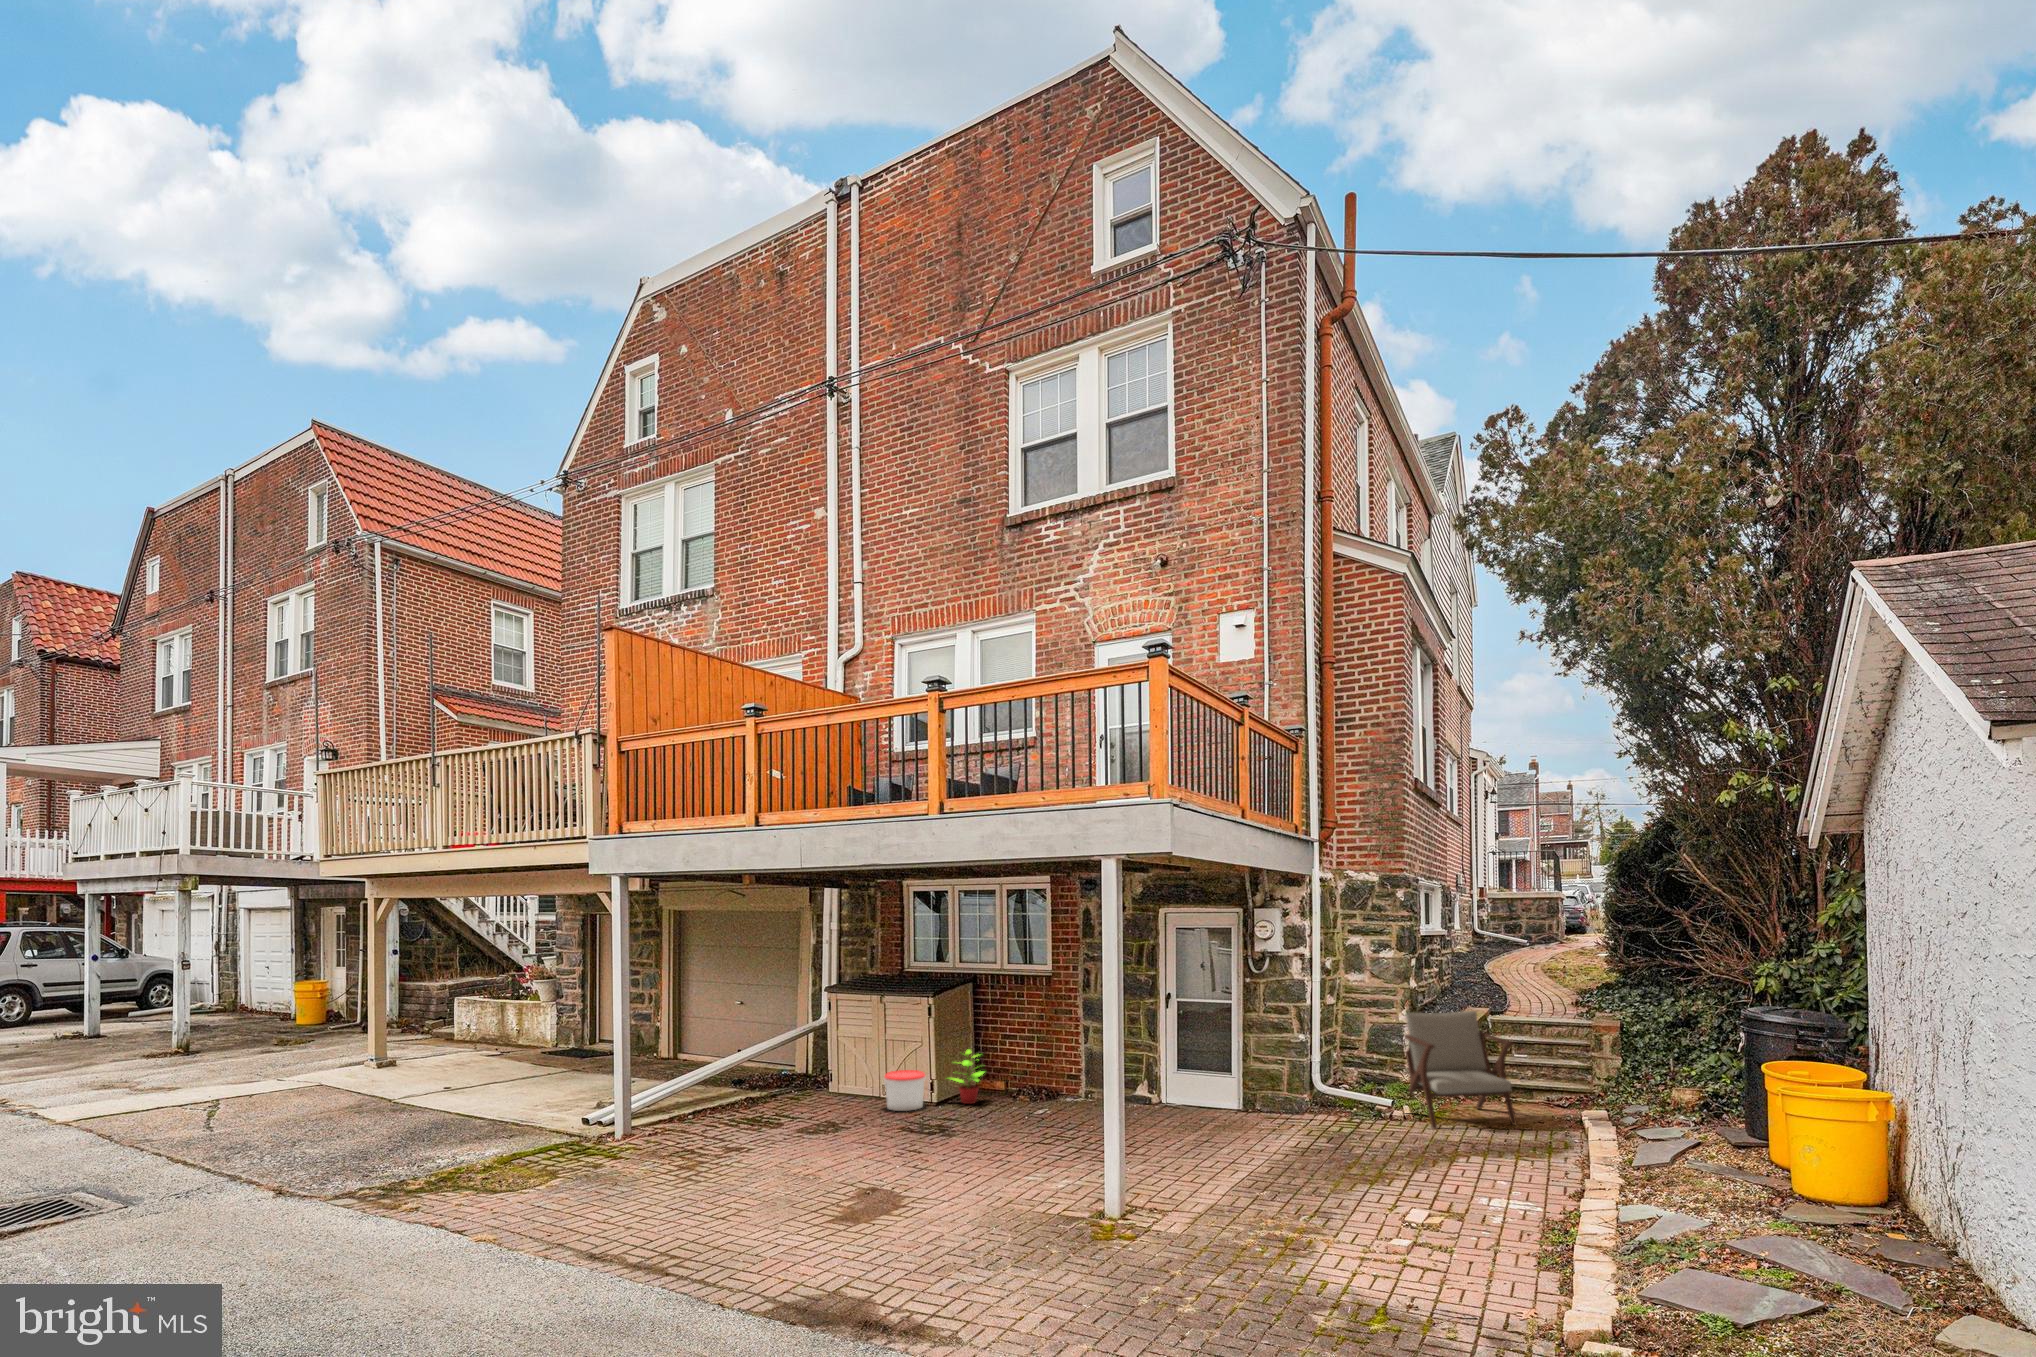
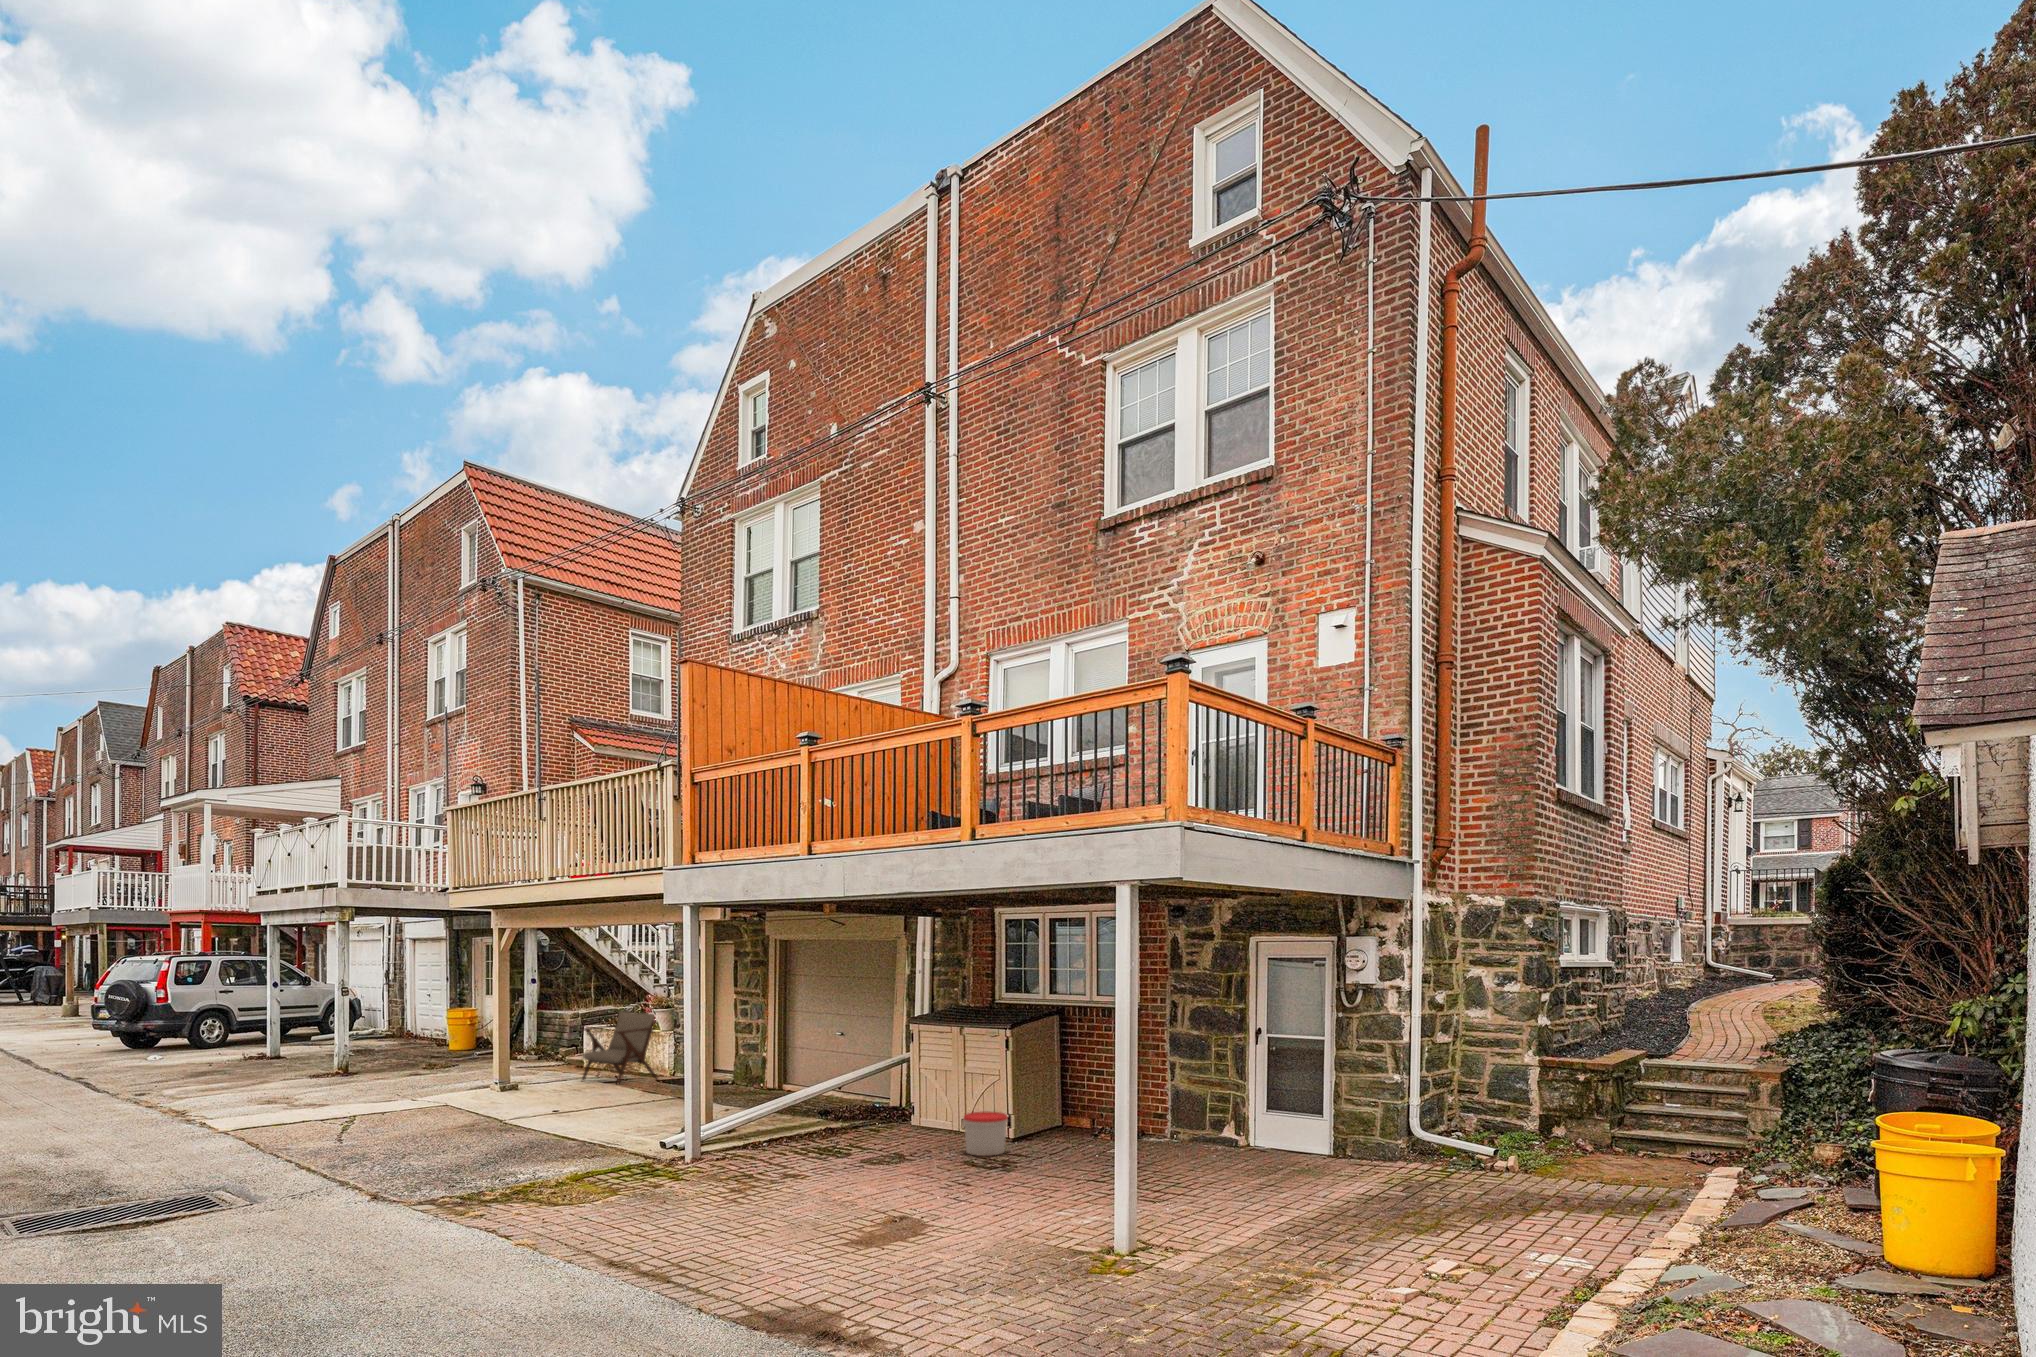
lounge chair: present [1404,1011,1517,1129] -> present [582,1011,657,1084]
potted plant: present [951,1050,984,1104] -> none [1031,1090,1076,1152]

